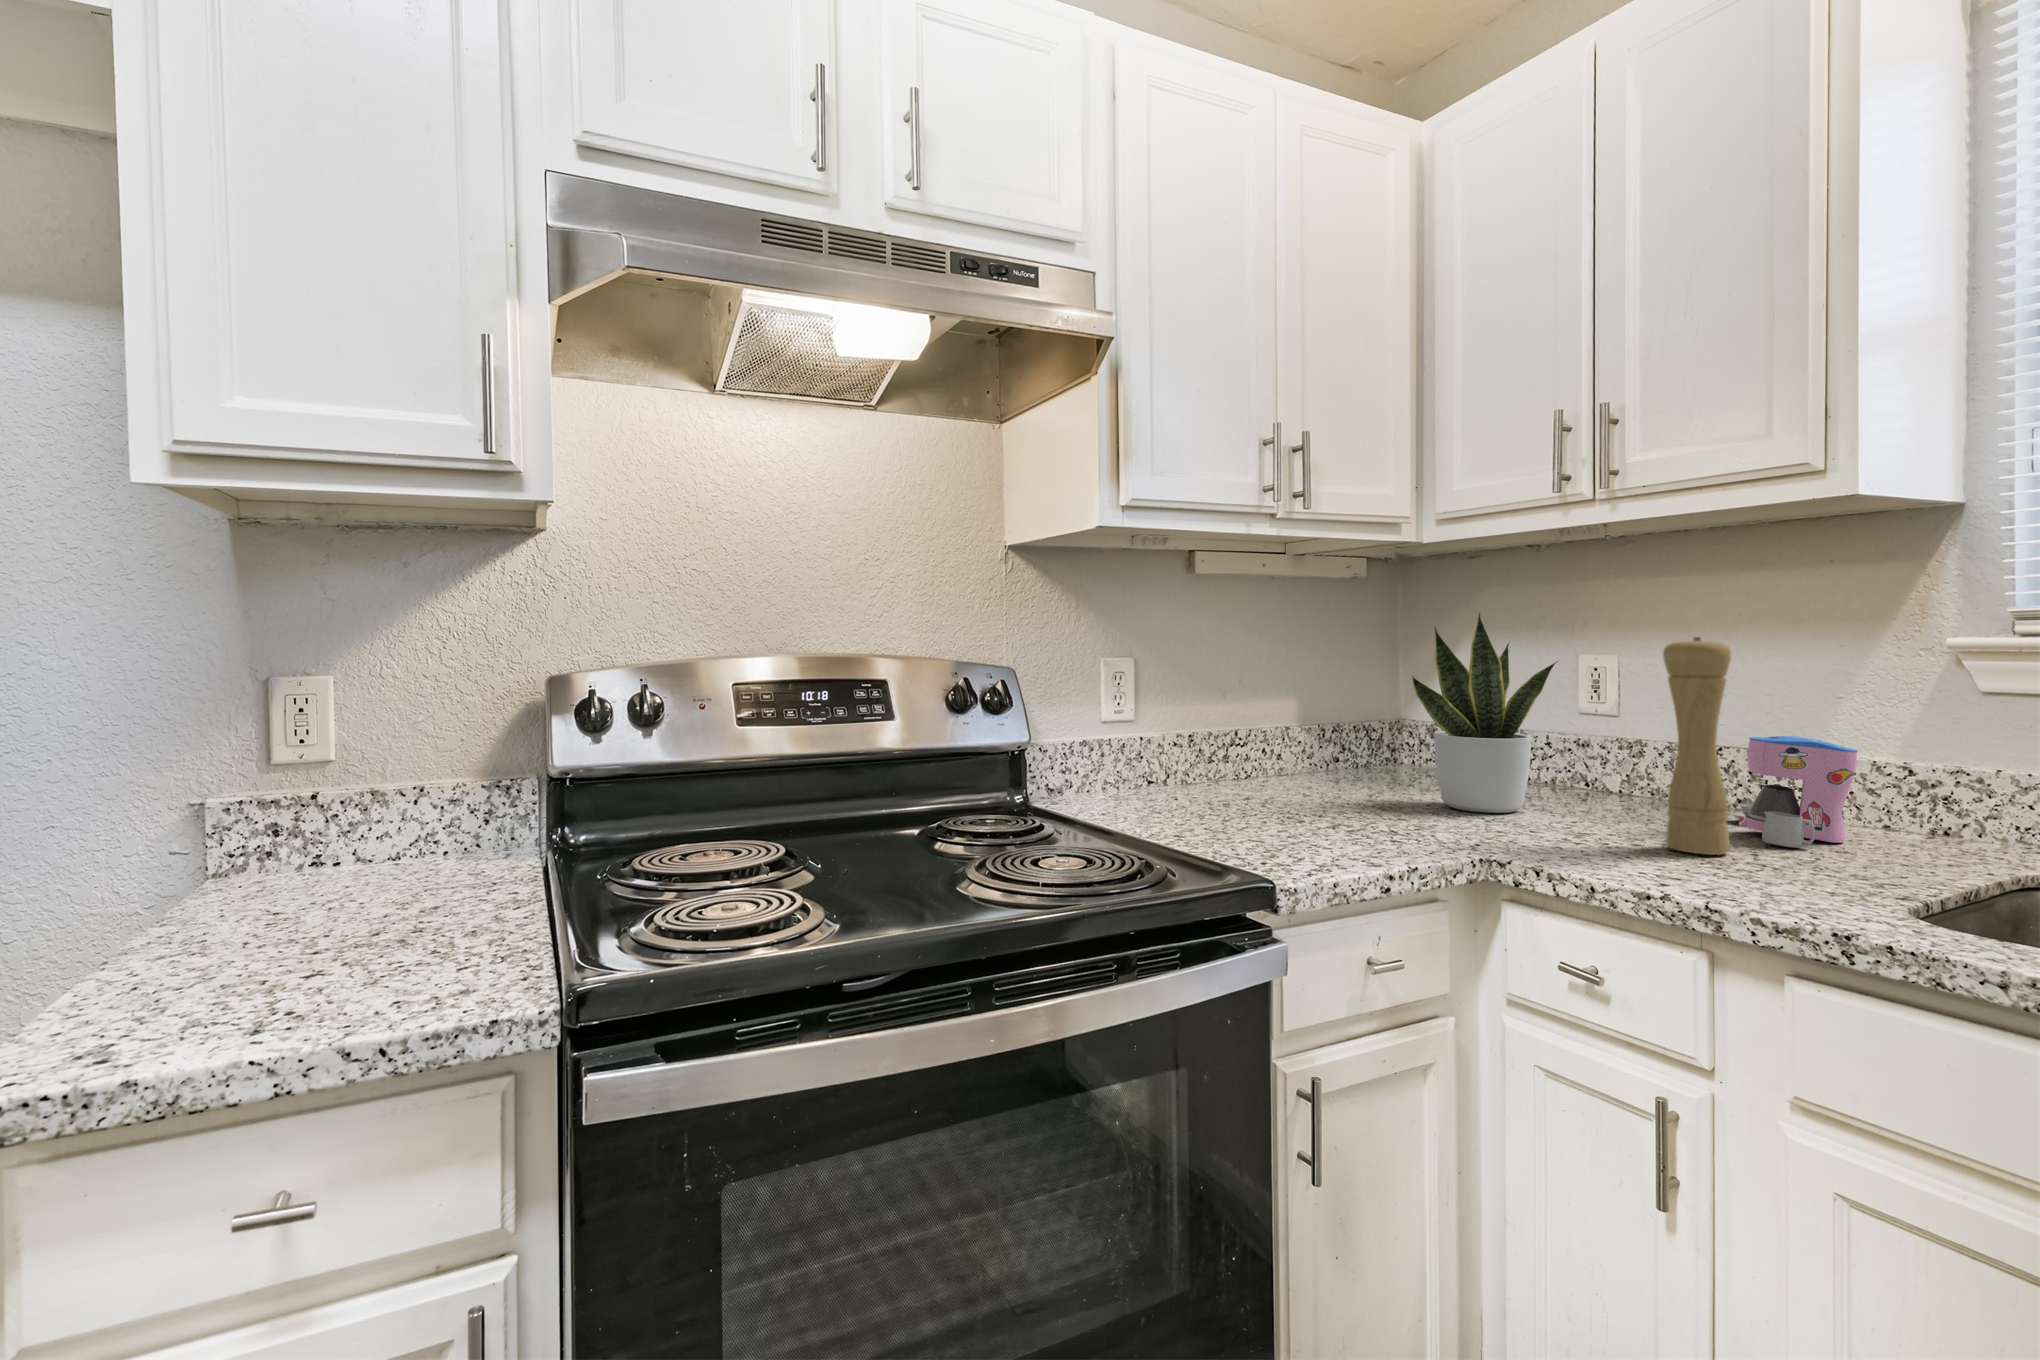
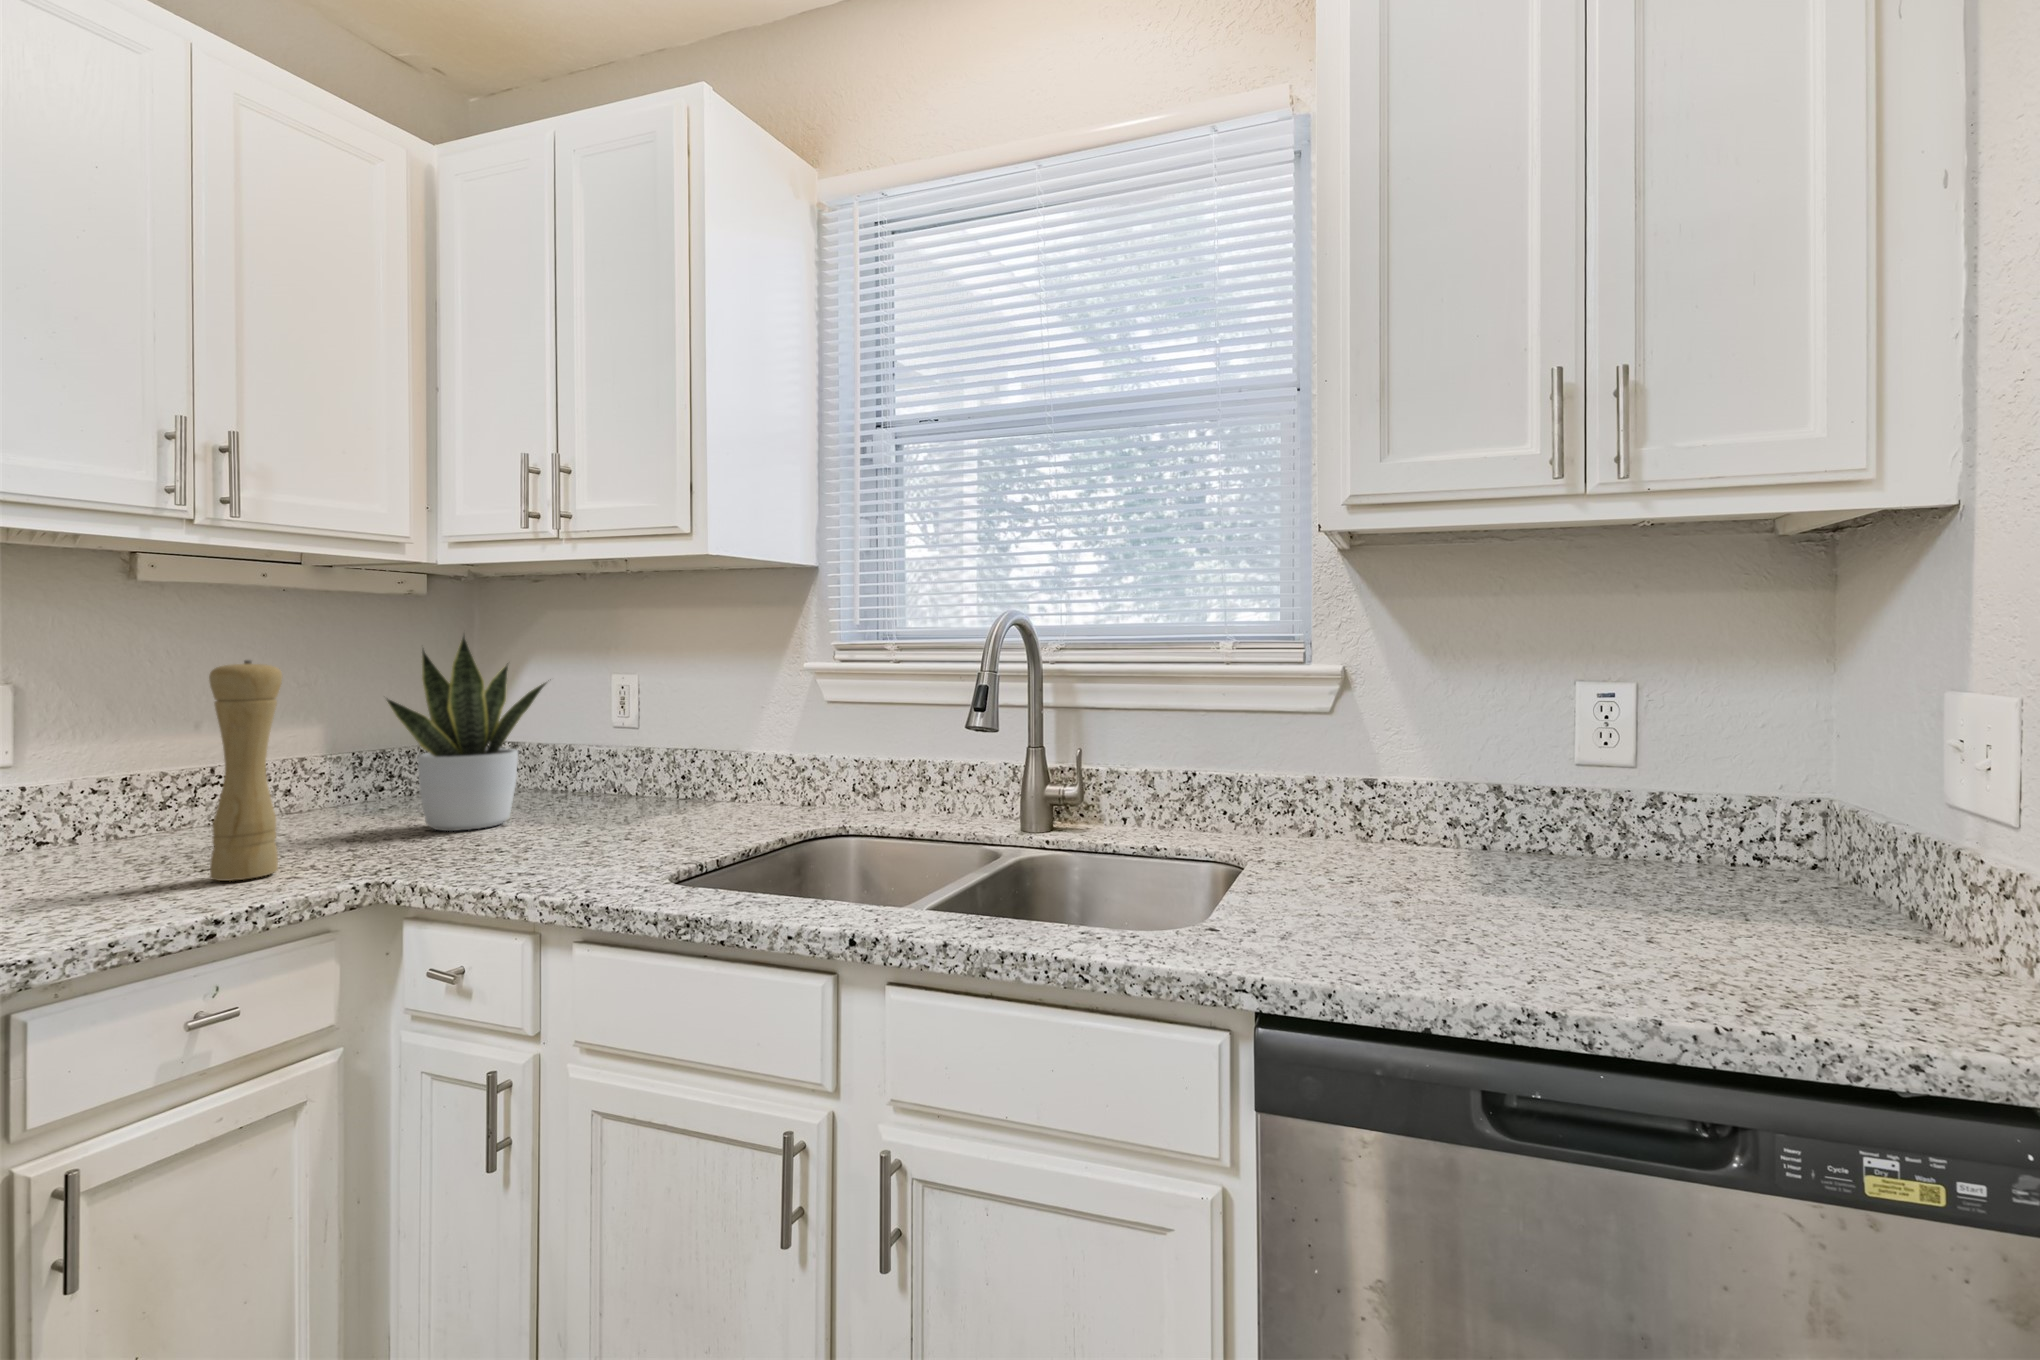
pepper mill: present [1663,637,1731,855] -> present [209,660,282,881]
coffee maker: present [1731,736,1857,848] -> none [667,737,747,830]

